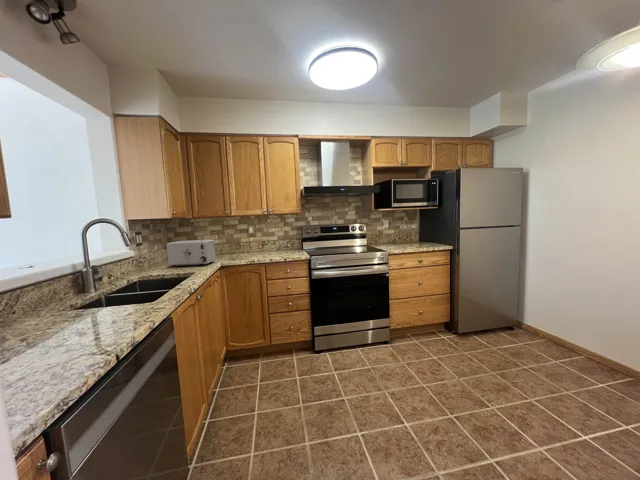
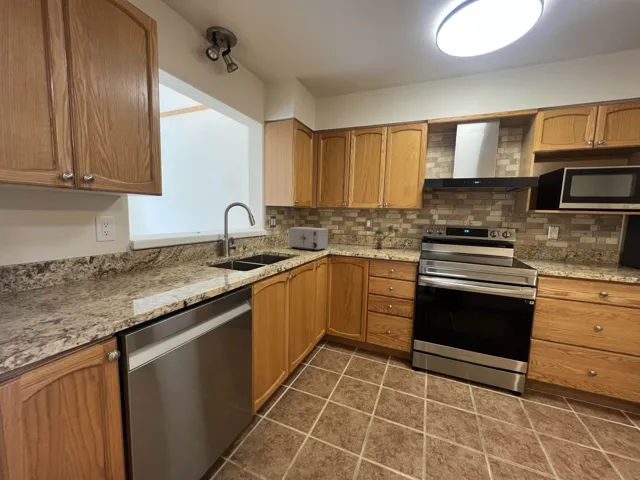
potted plant: none [256,228,285,253] -> present [374,225,400,248]

